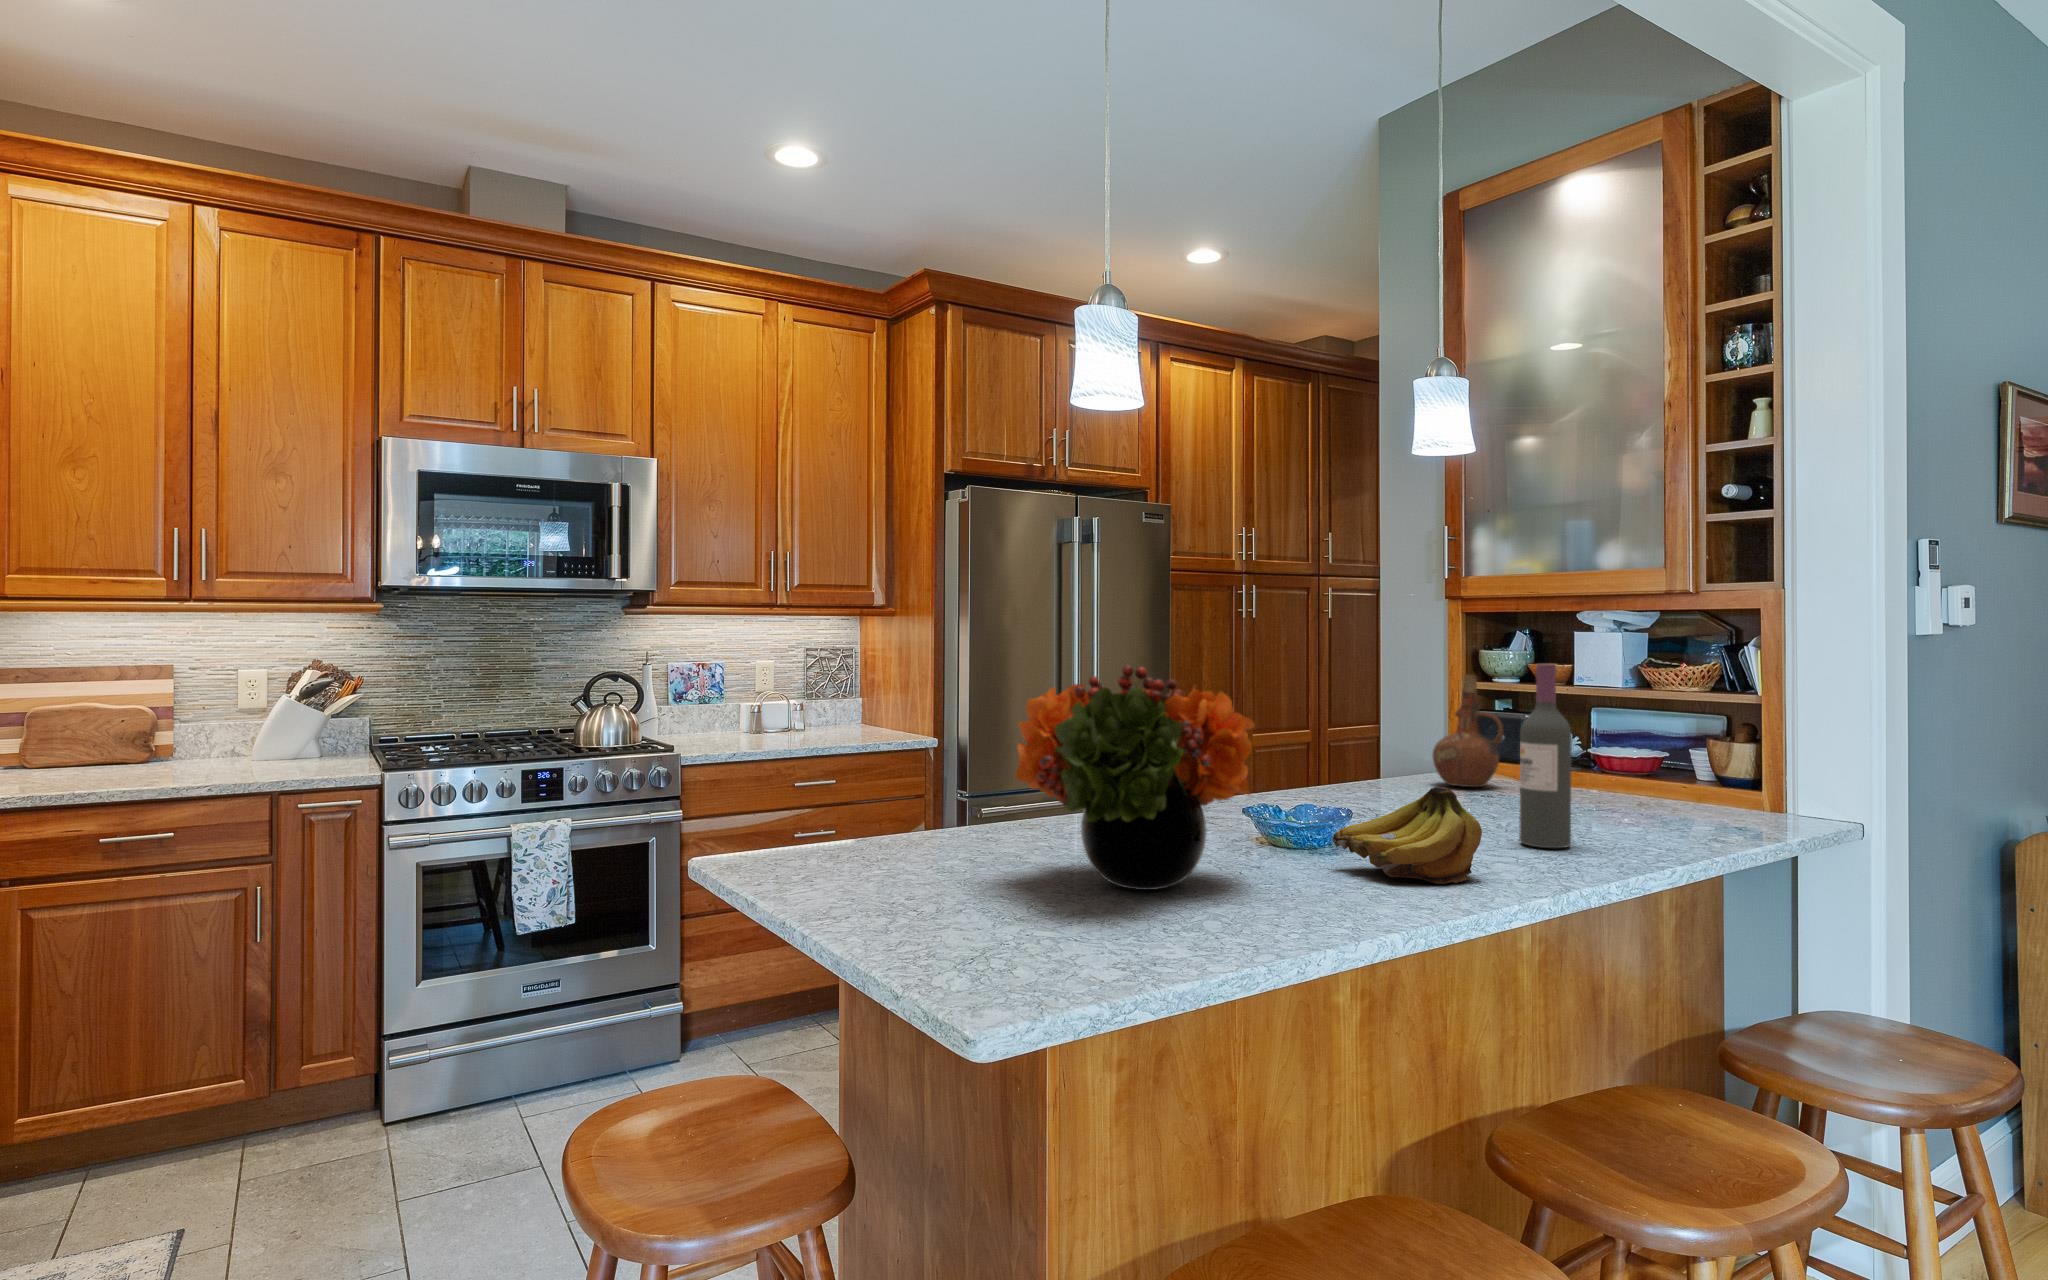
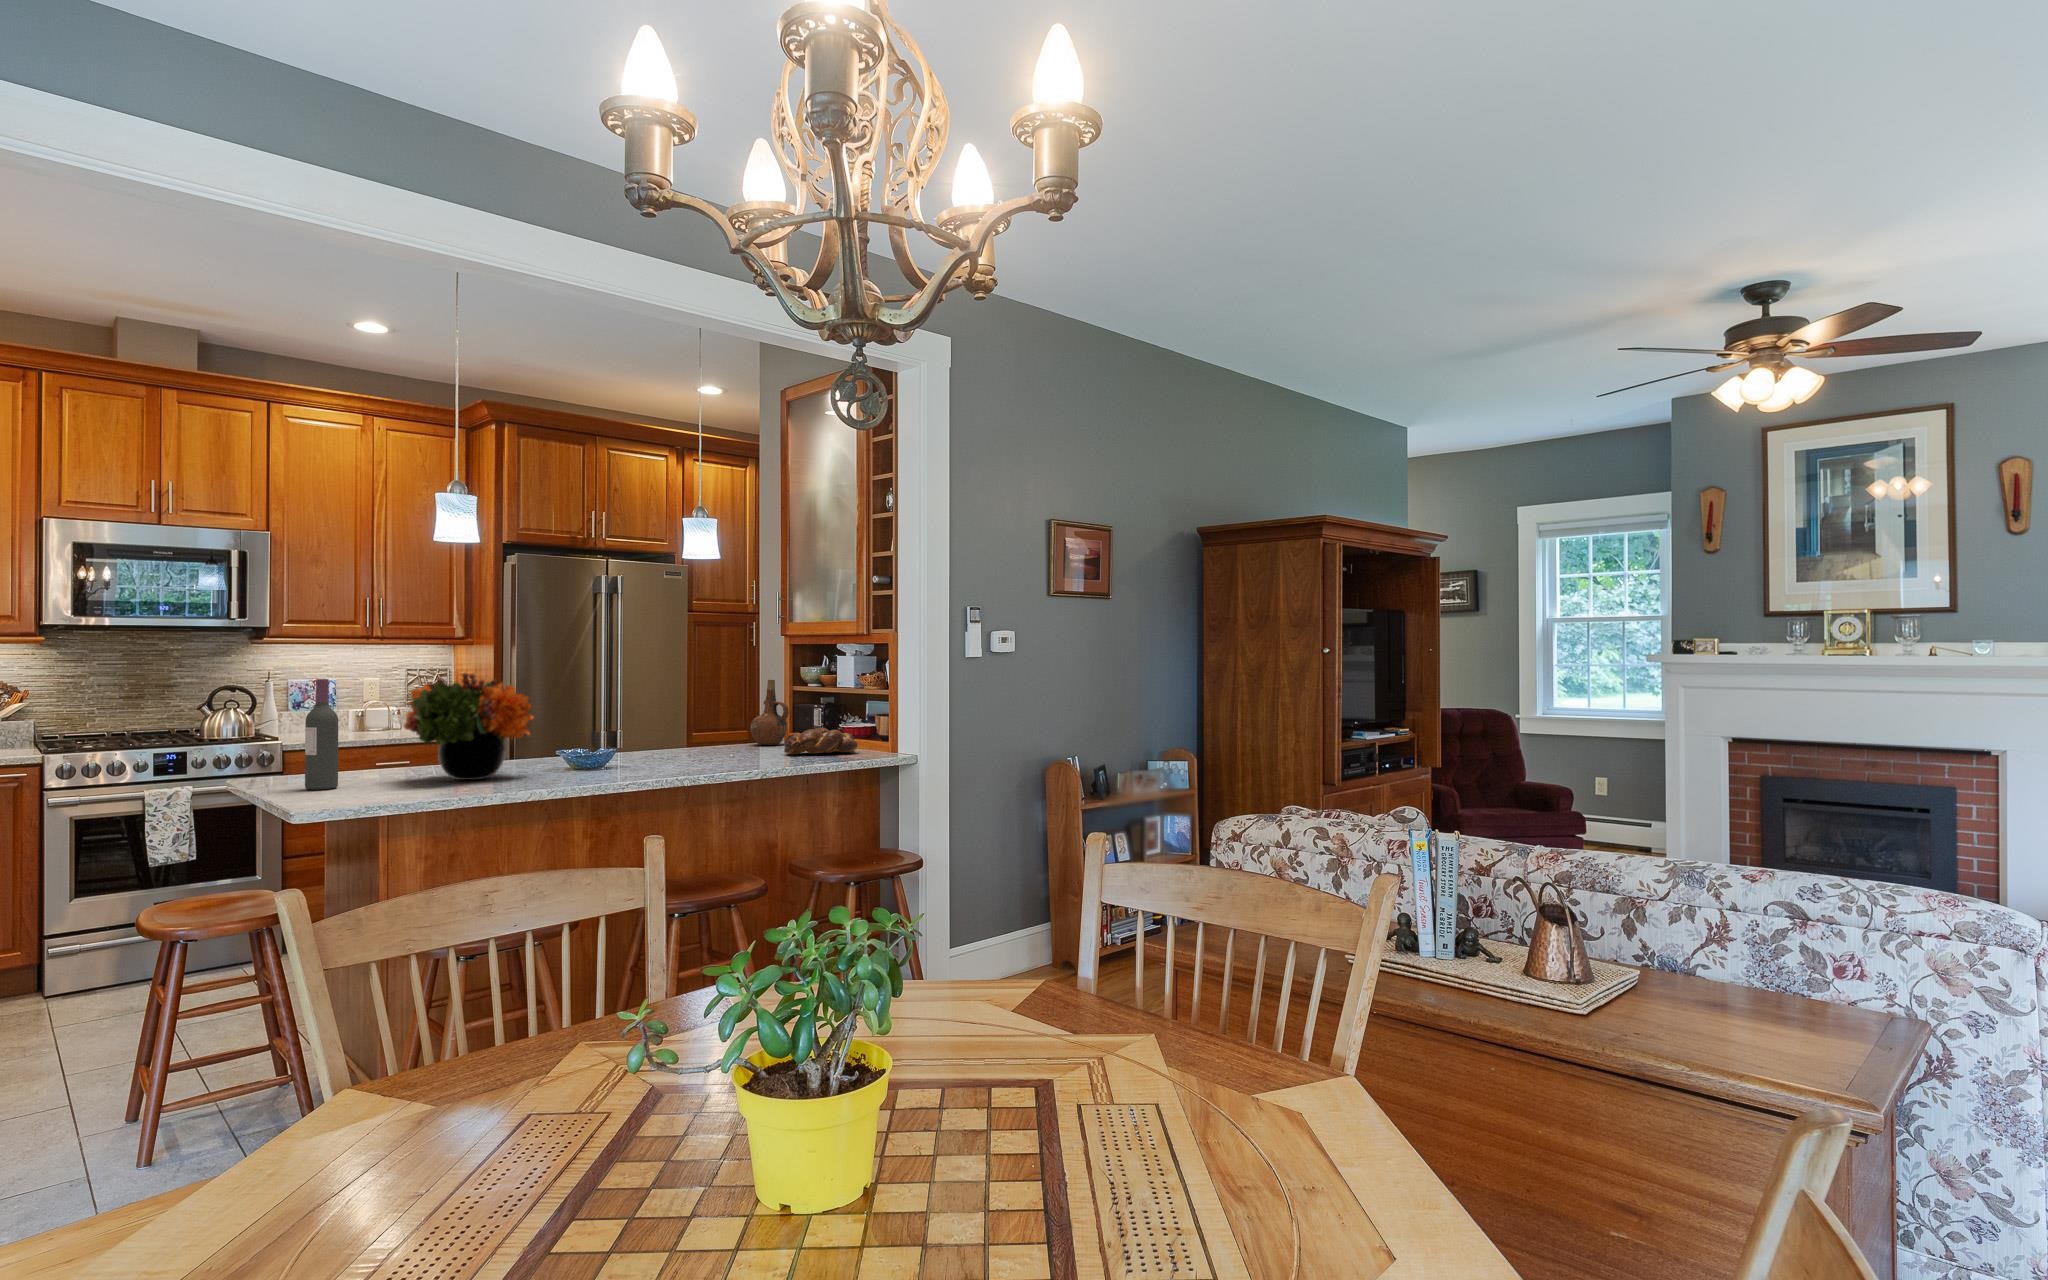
wine bottle: present [1519,664,1572,848] -> present [305,679,338,790]
bread loaf: none [1574,767,1727,819] -> present [784,727,858,755]
fruit: present [1332,787,1482,884] -> none [583,731,650,775]

